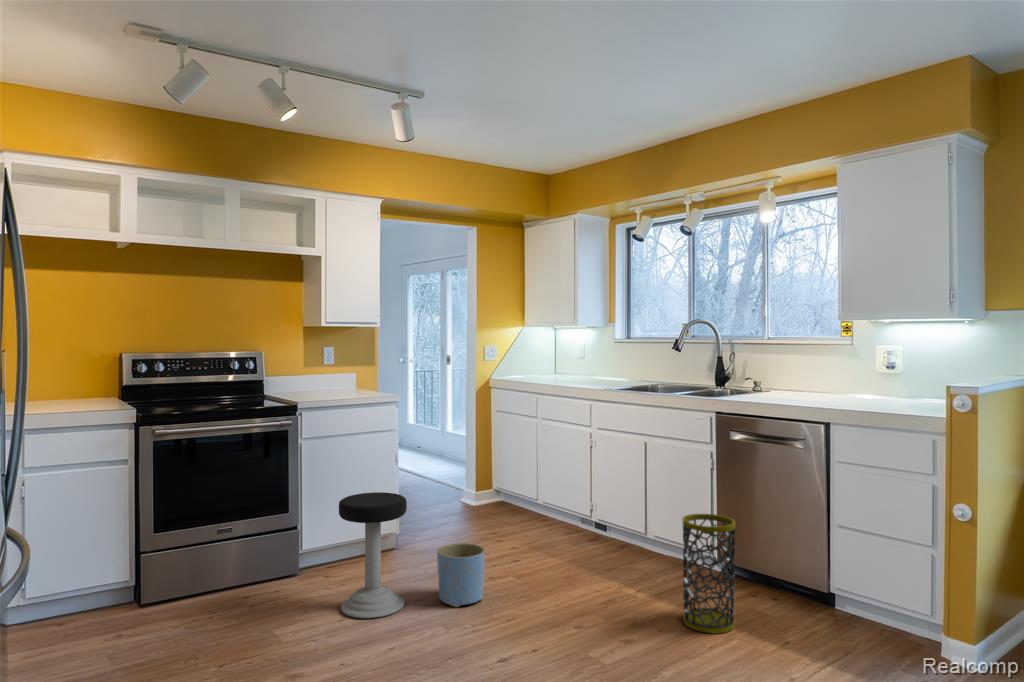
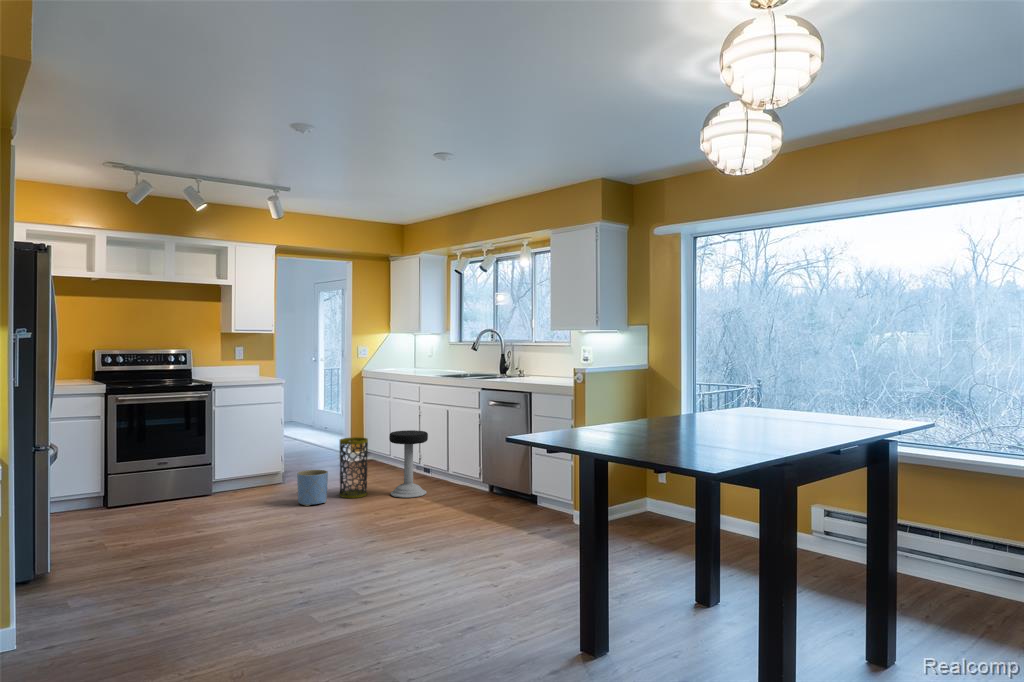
stool: present [339,492,407,618] -> present [389,430,428,498]
trash can: present [683,514,736,633] -> present [340,437,368,498]

